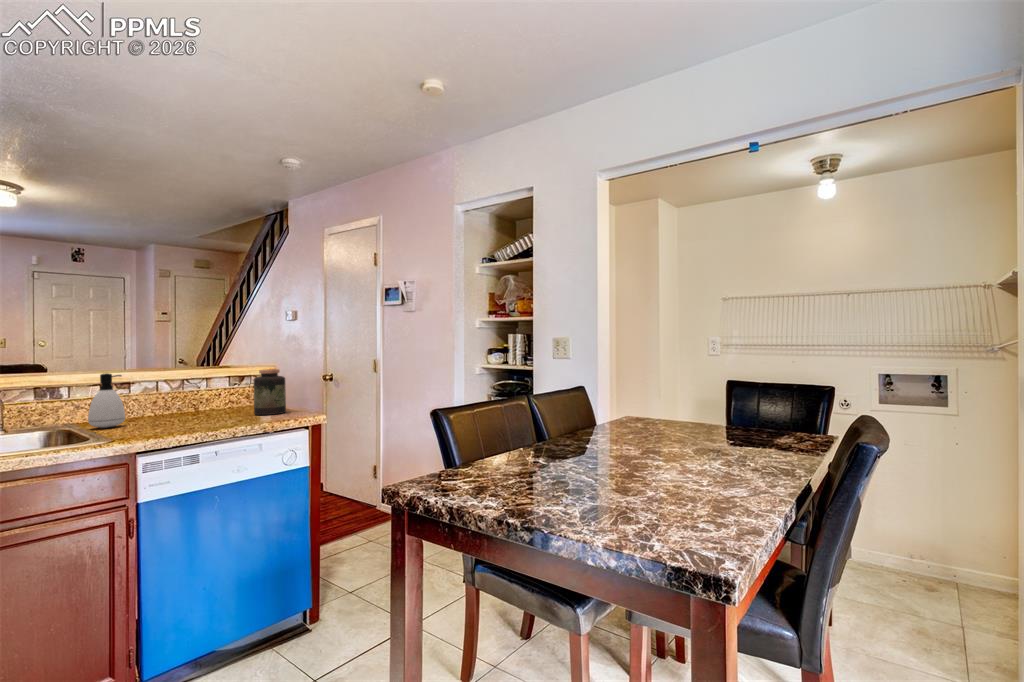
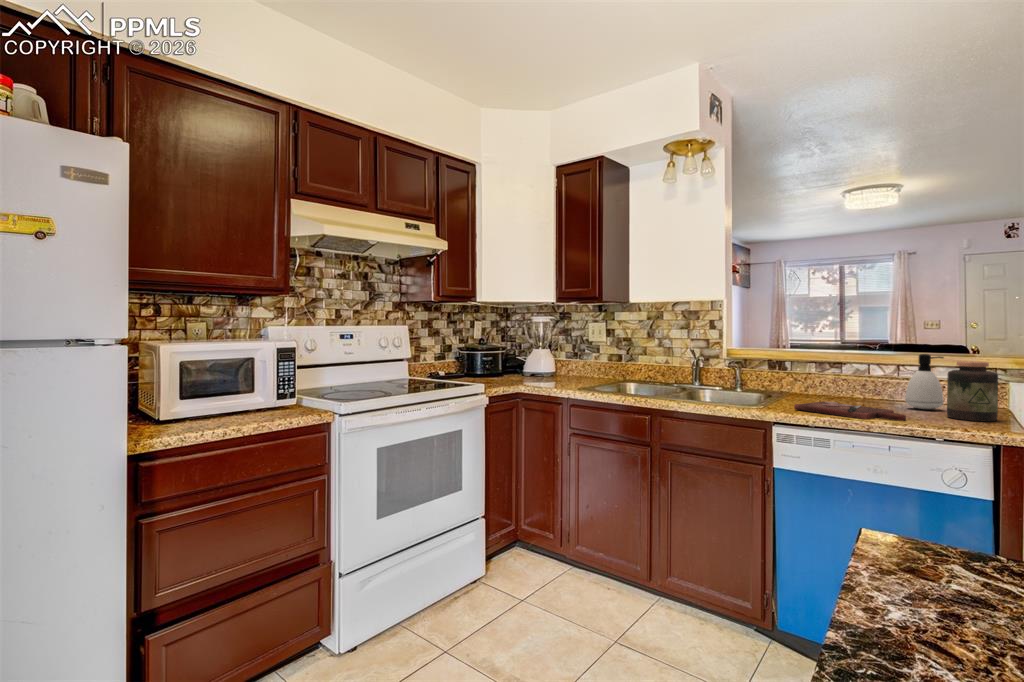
soap dispenser: present [88,373,125,428] -> present [905,354,944,409]
cutting board: none [142,417,249,435] -> present [794,402,906,421]

